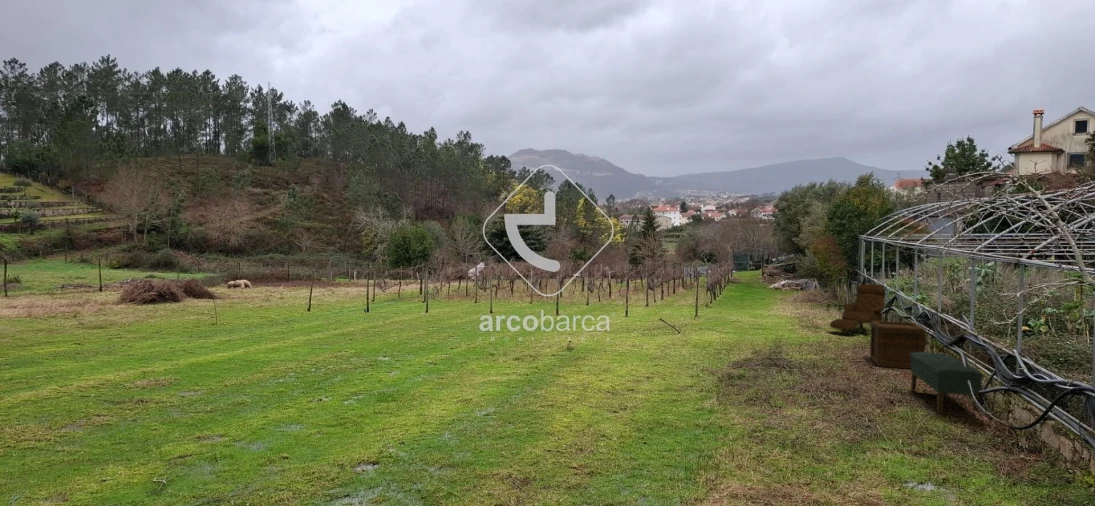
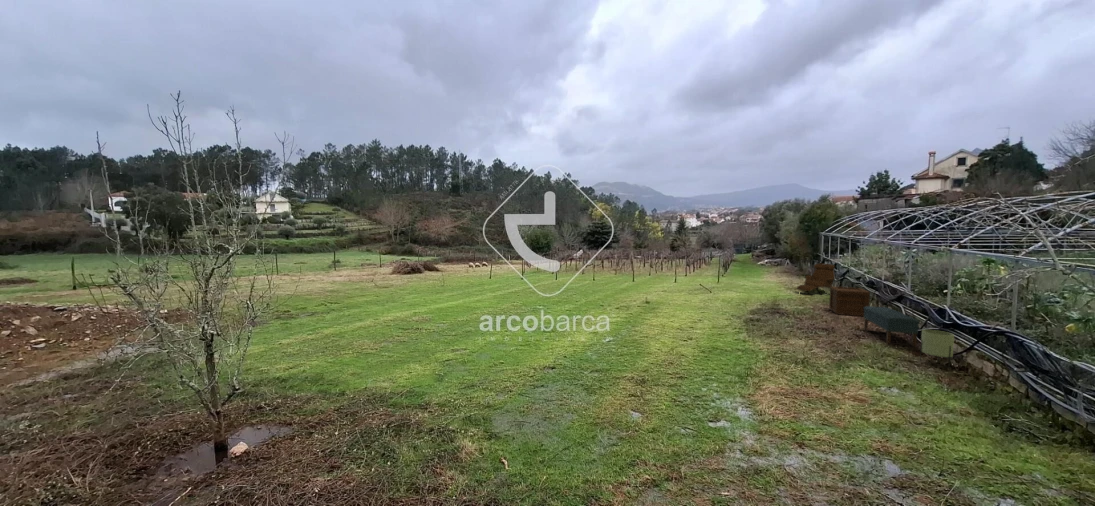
planter: none [977,388,1023,451] -> present [920,330,954,366]

